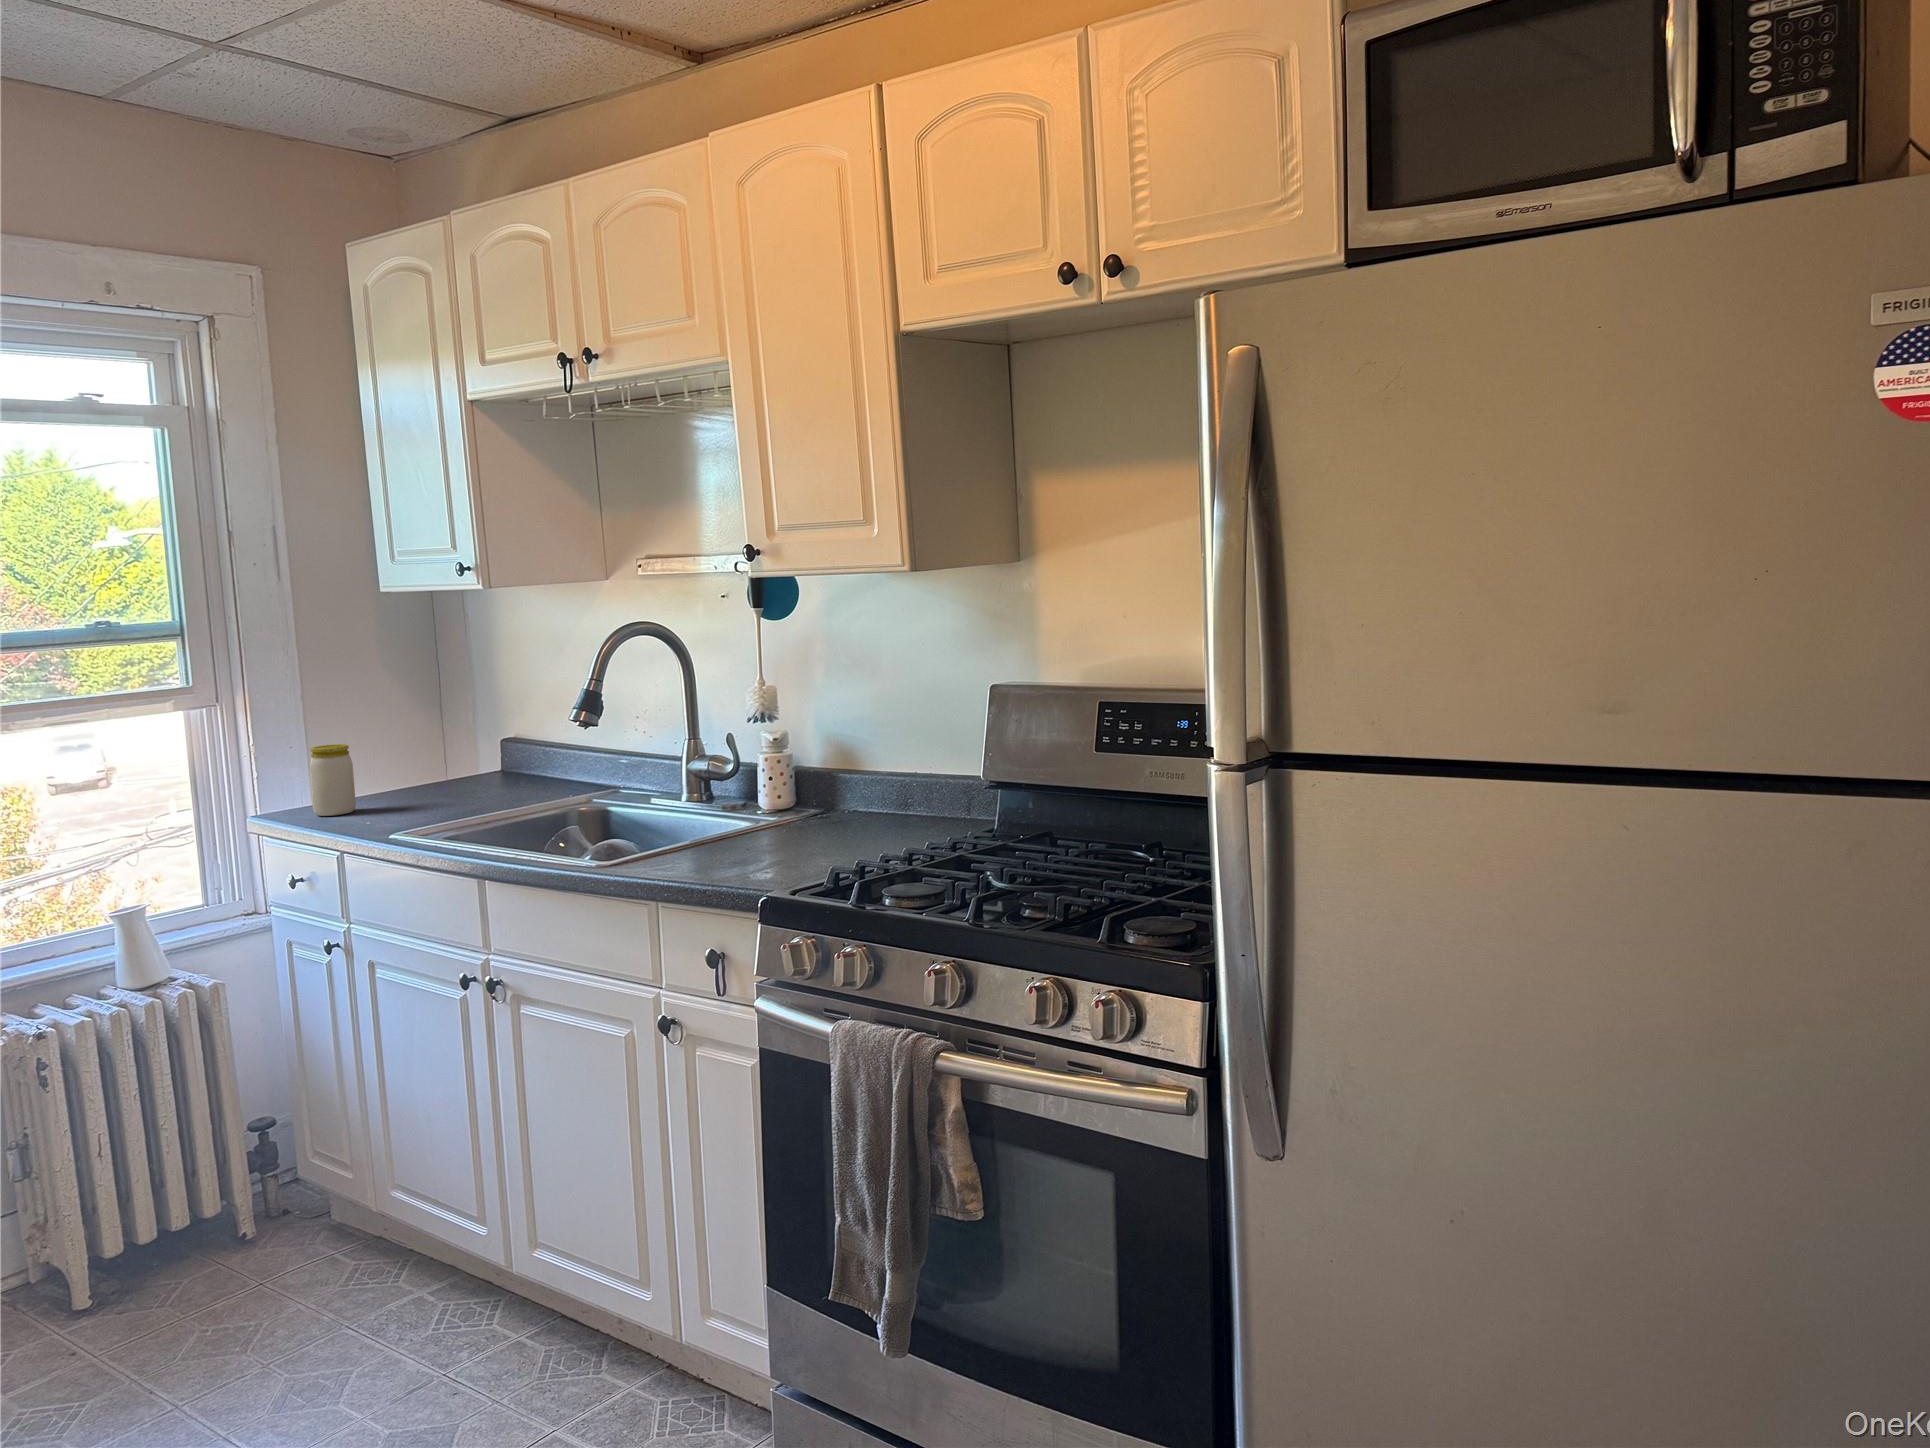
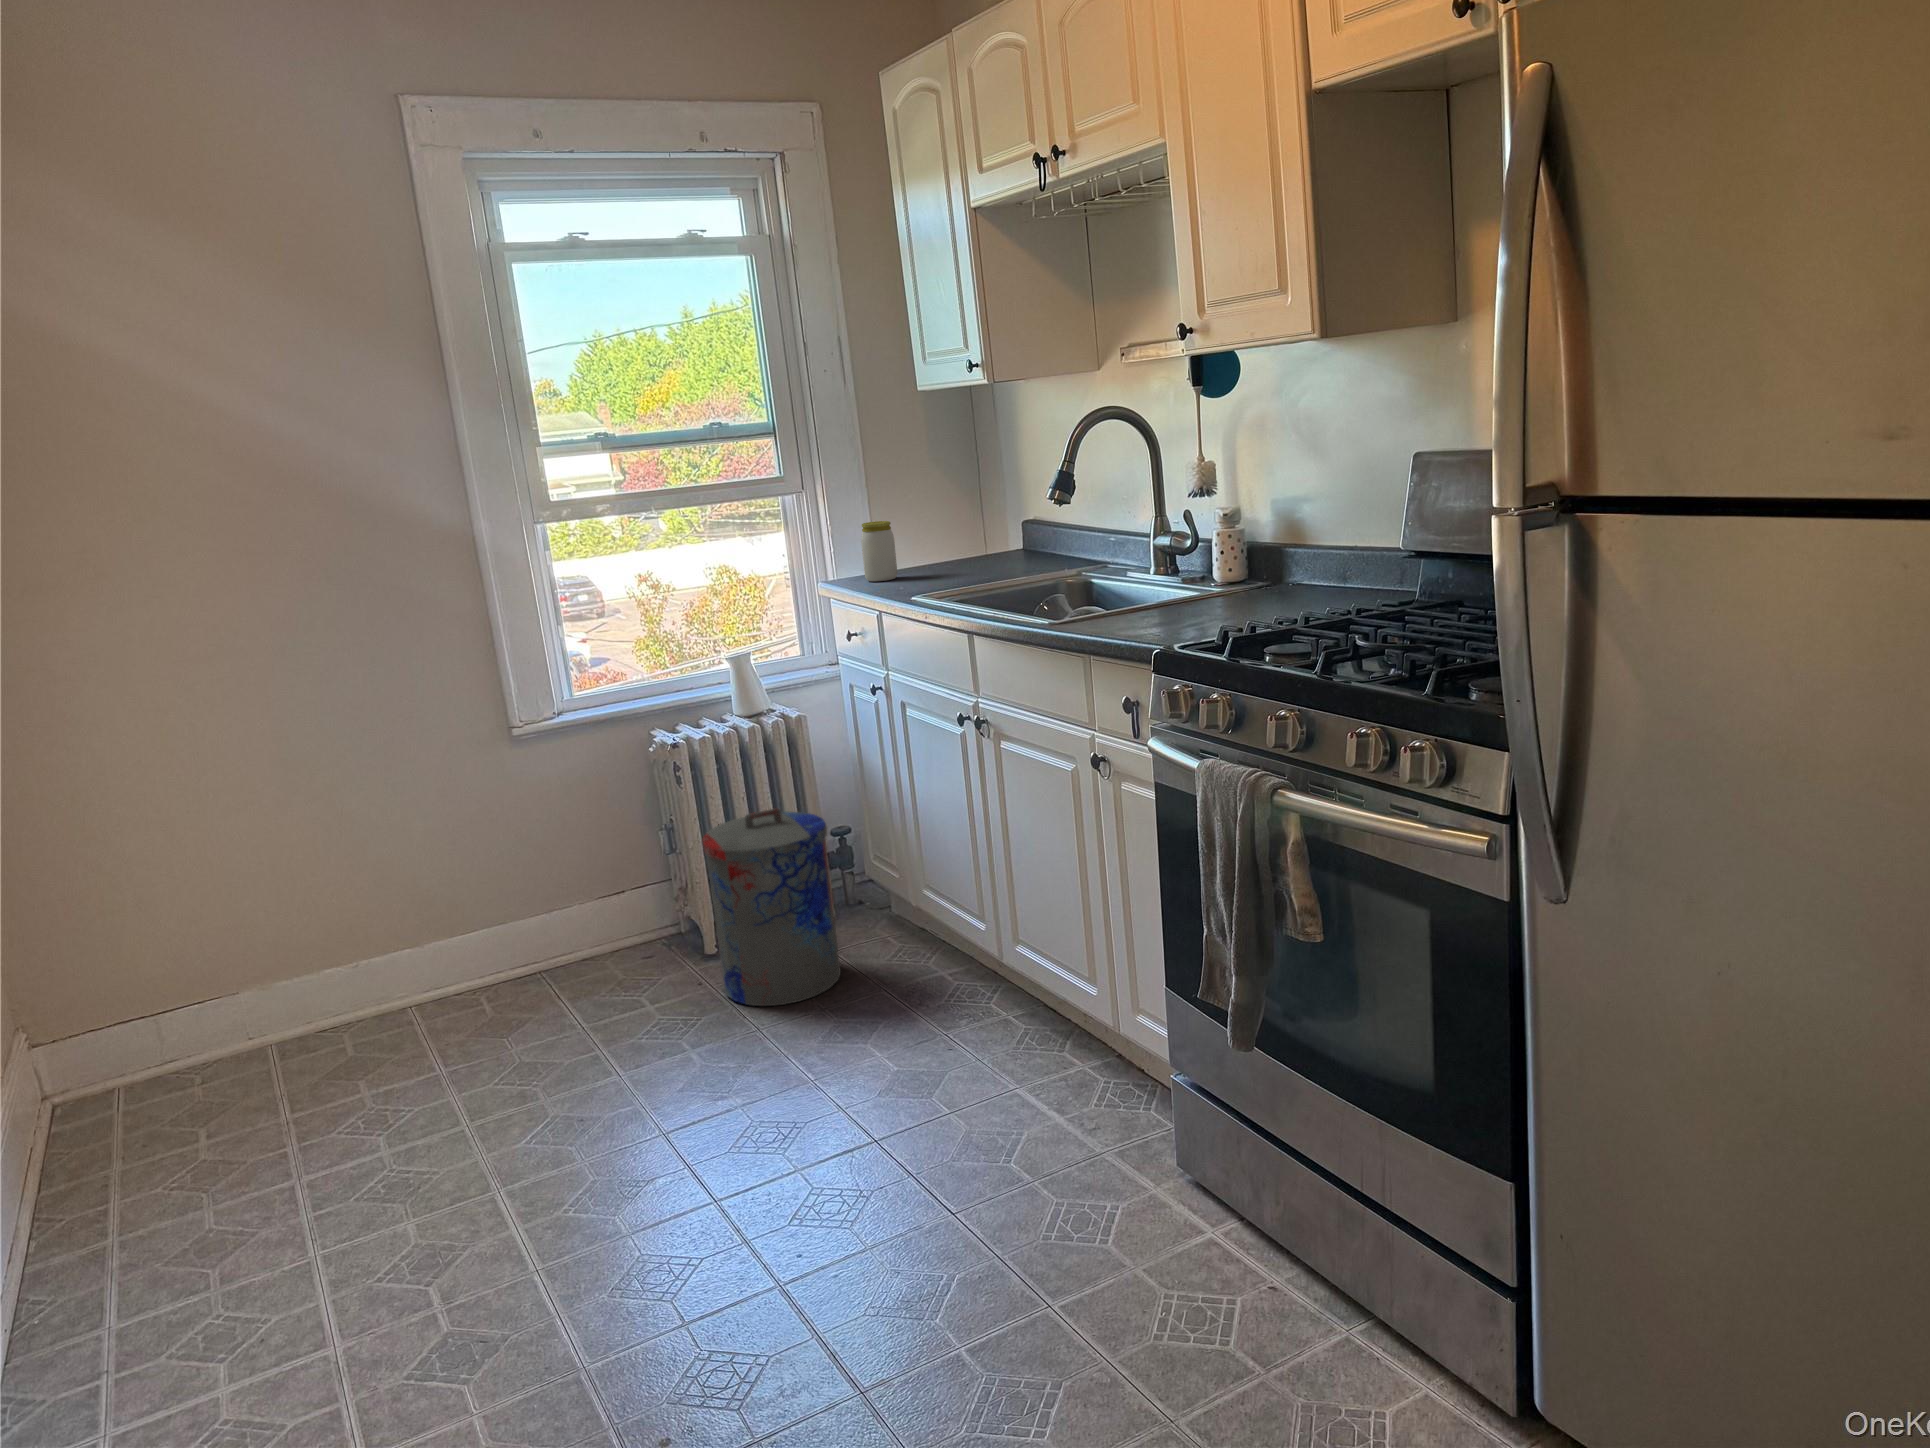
trash can: none [85,1109,280,1379] -> present [702,808,841,1006]

